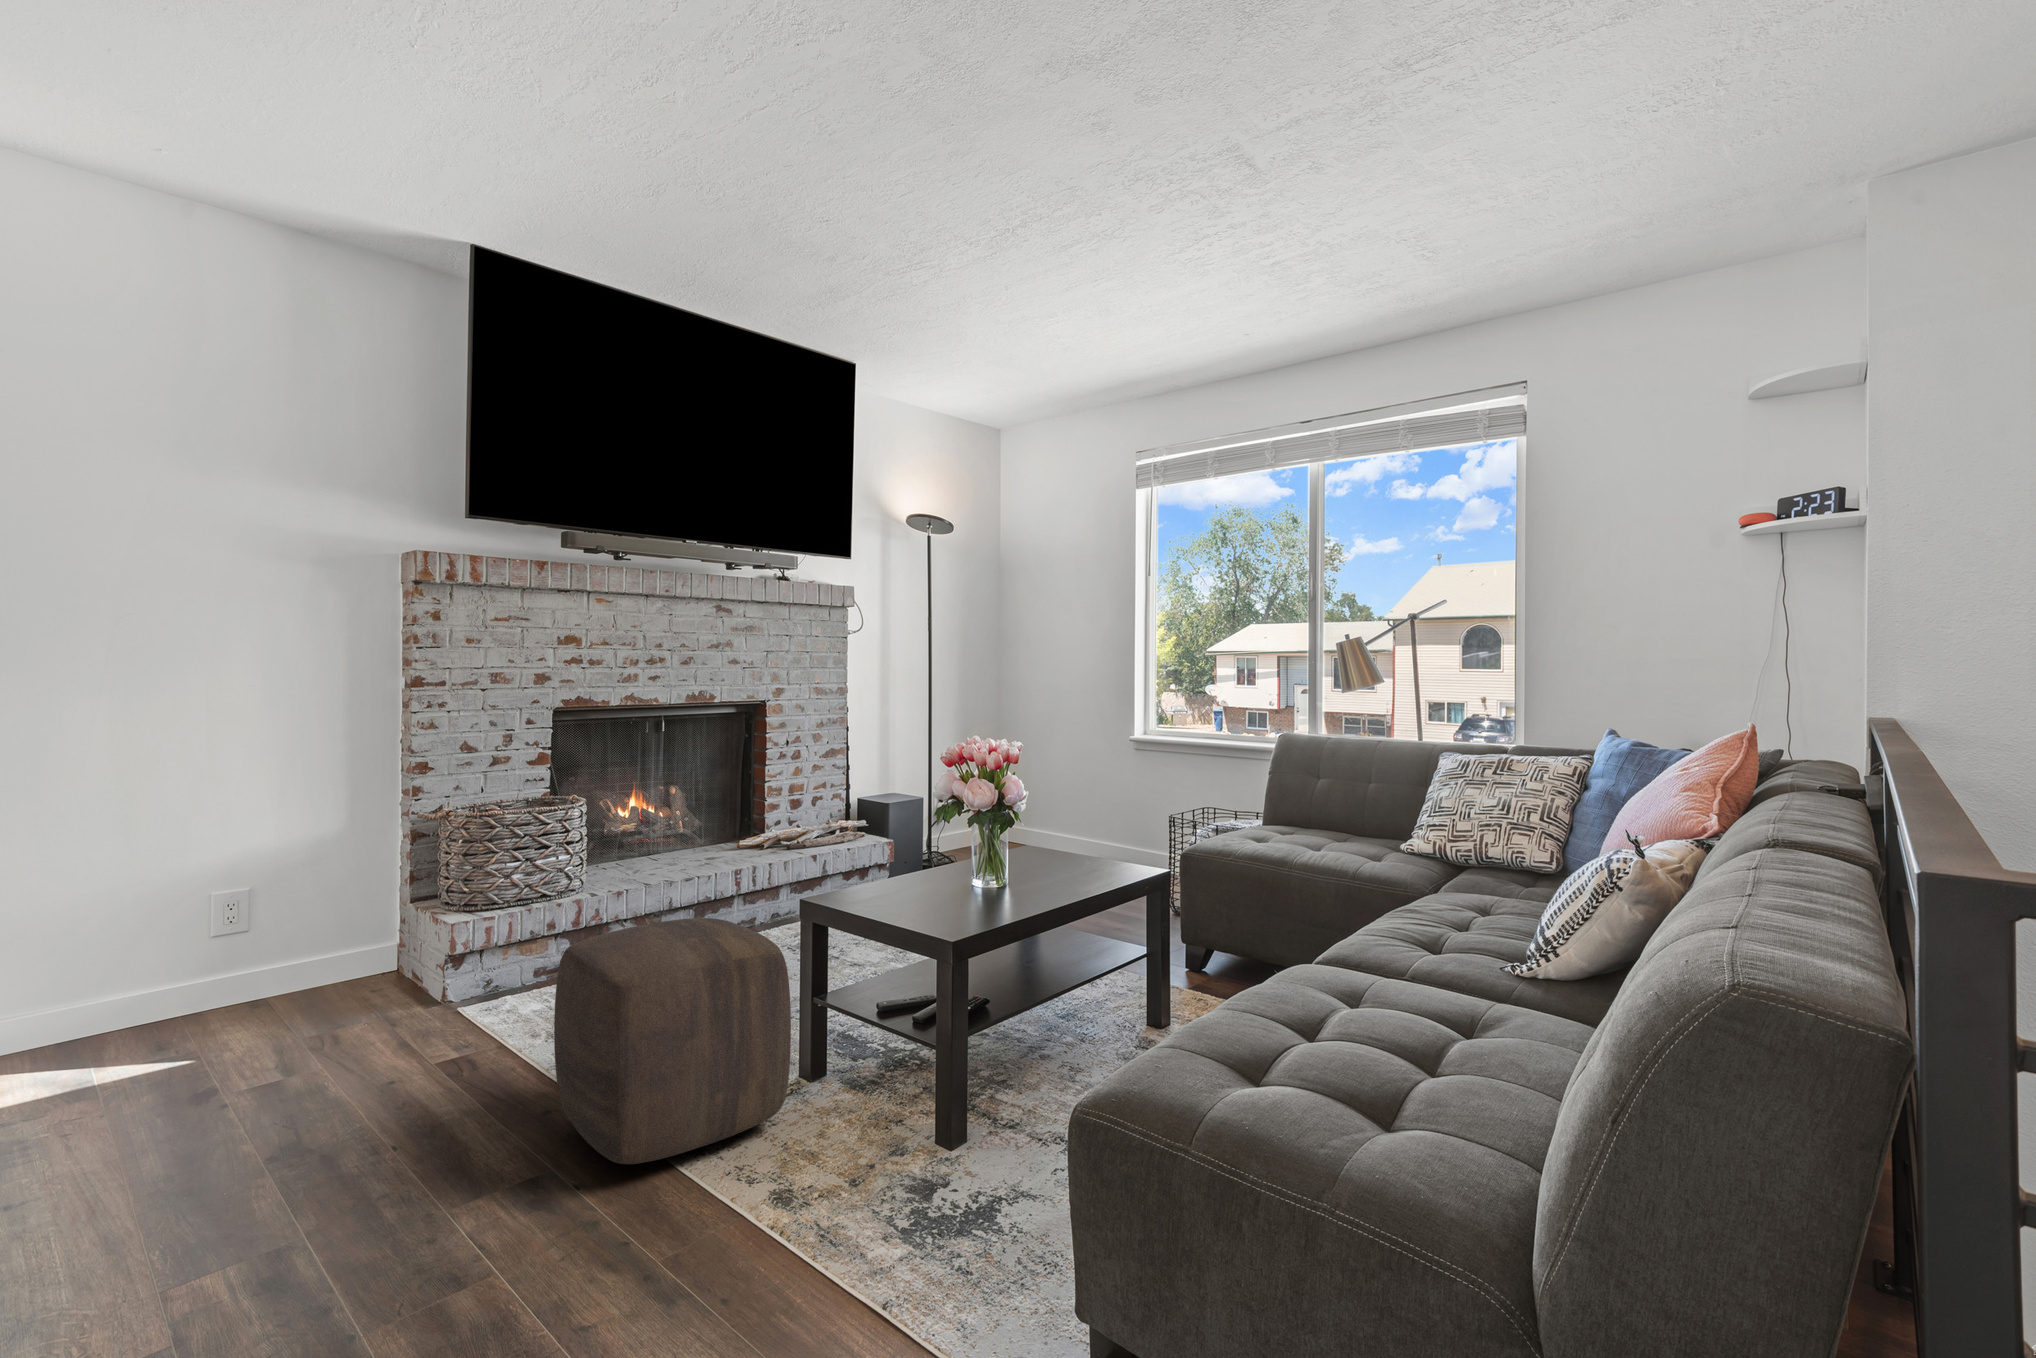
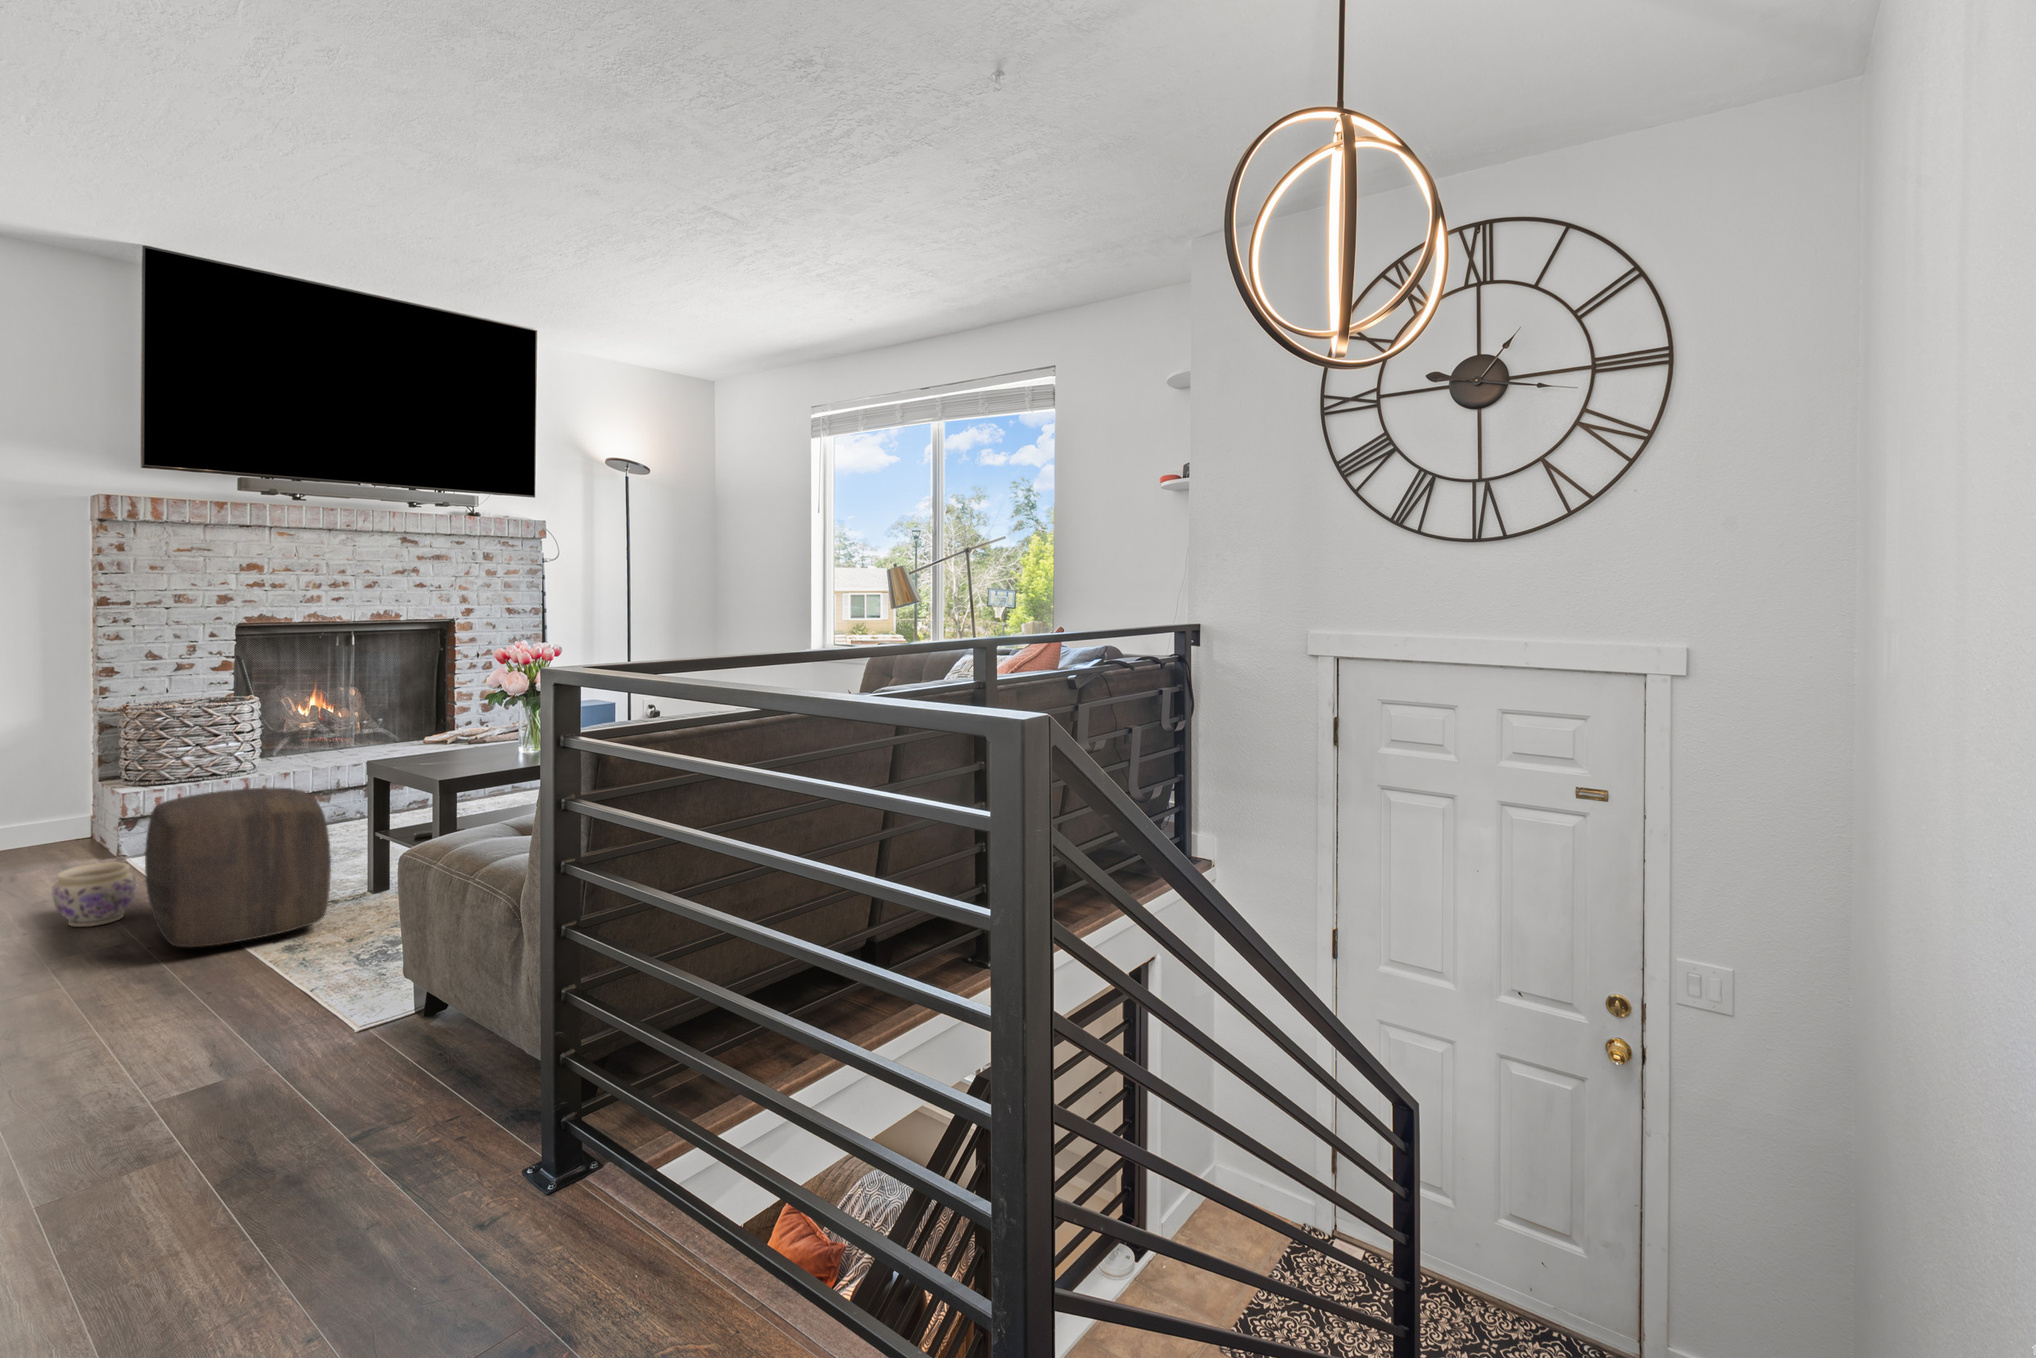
planter: none [419,1027,517,1124] -> present [52,863,136,927]

